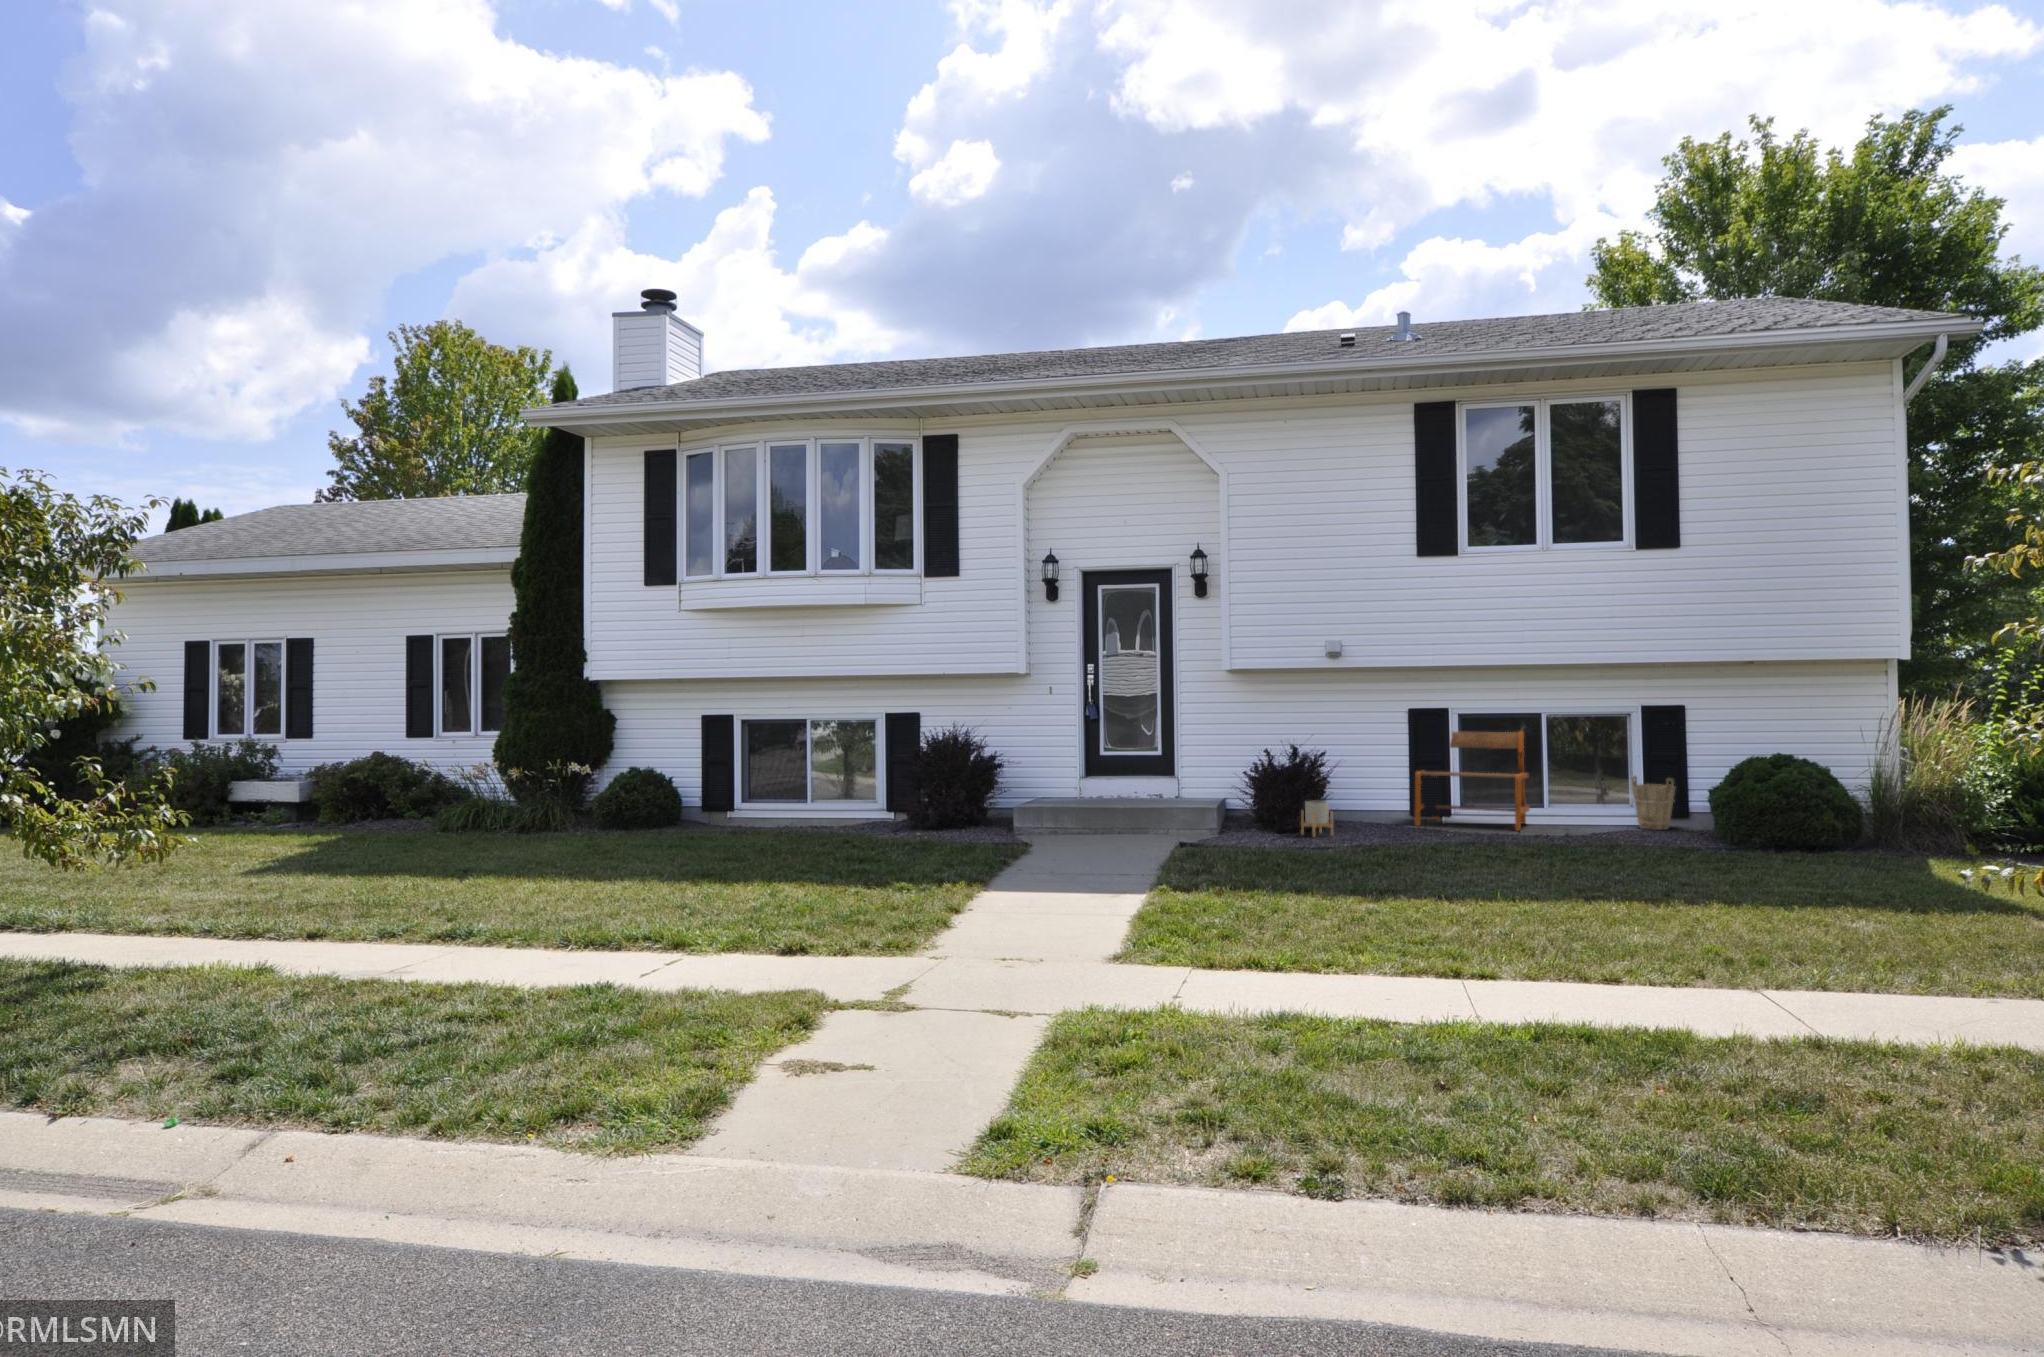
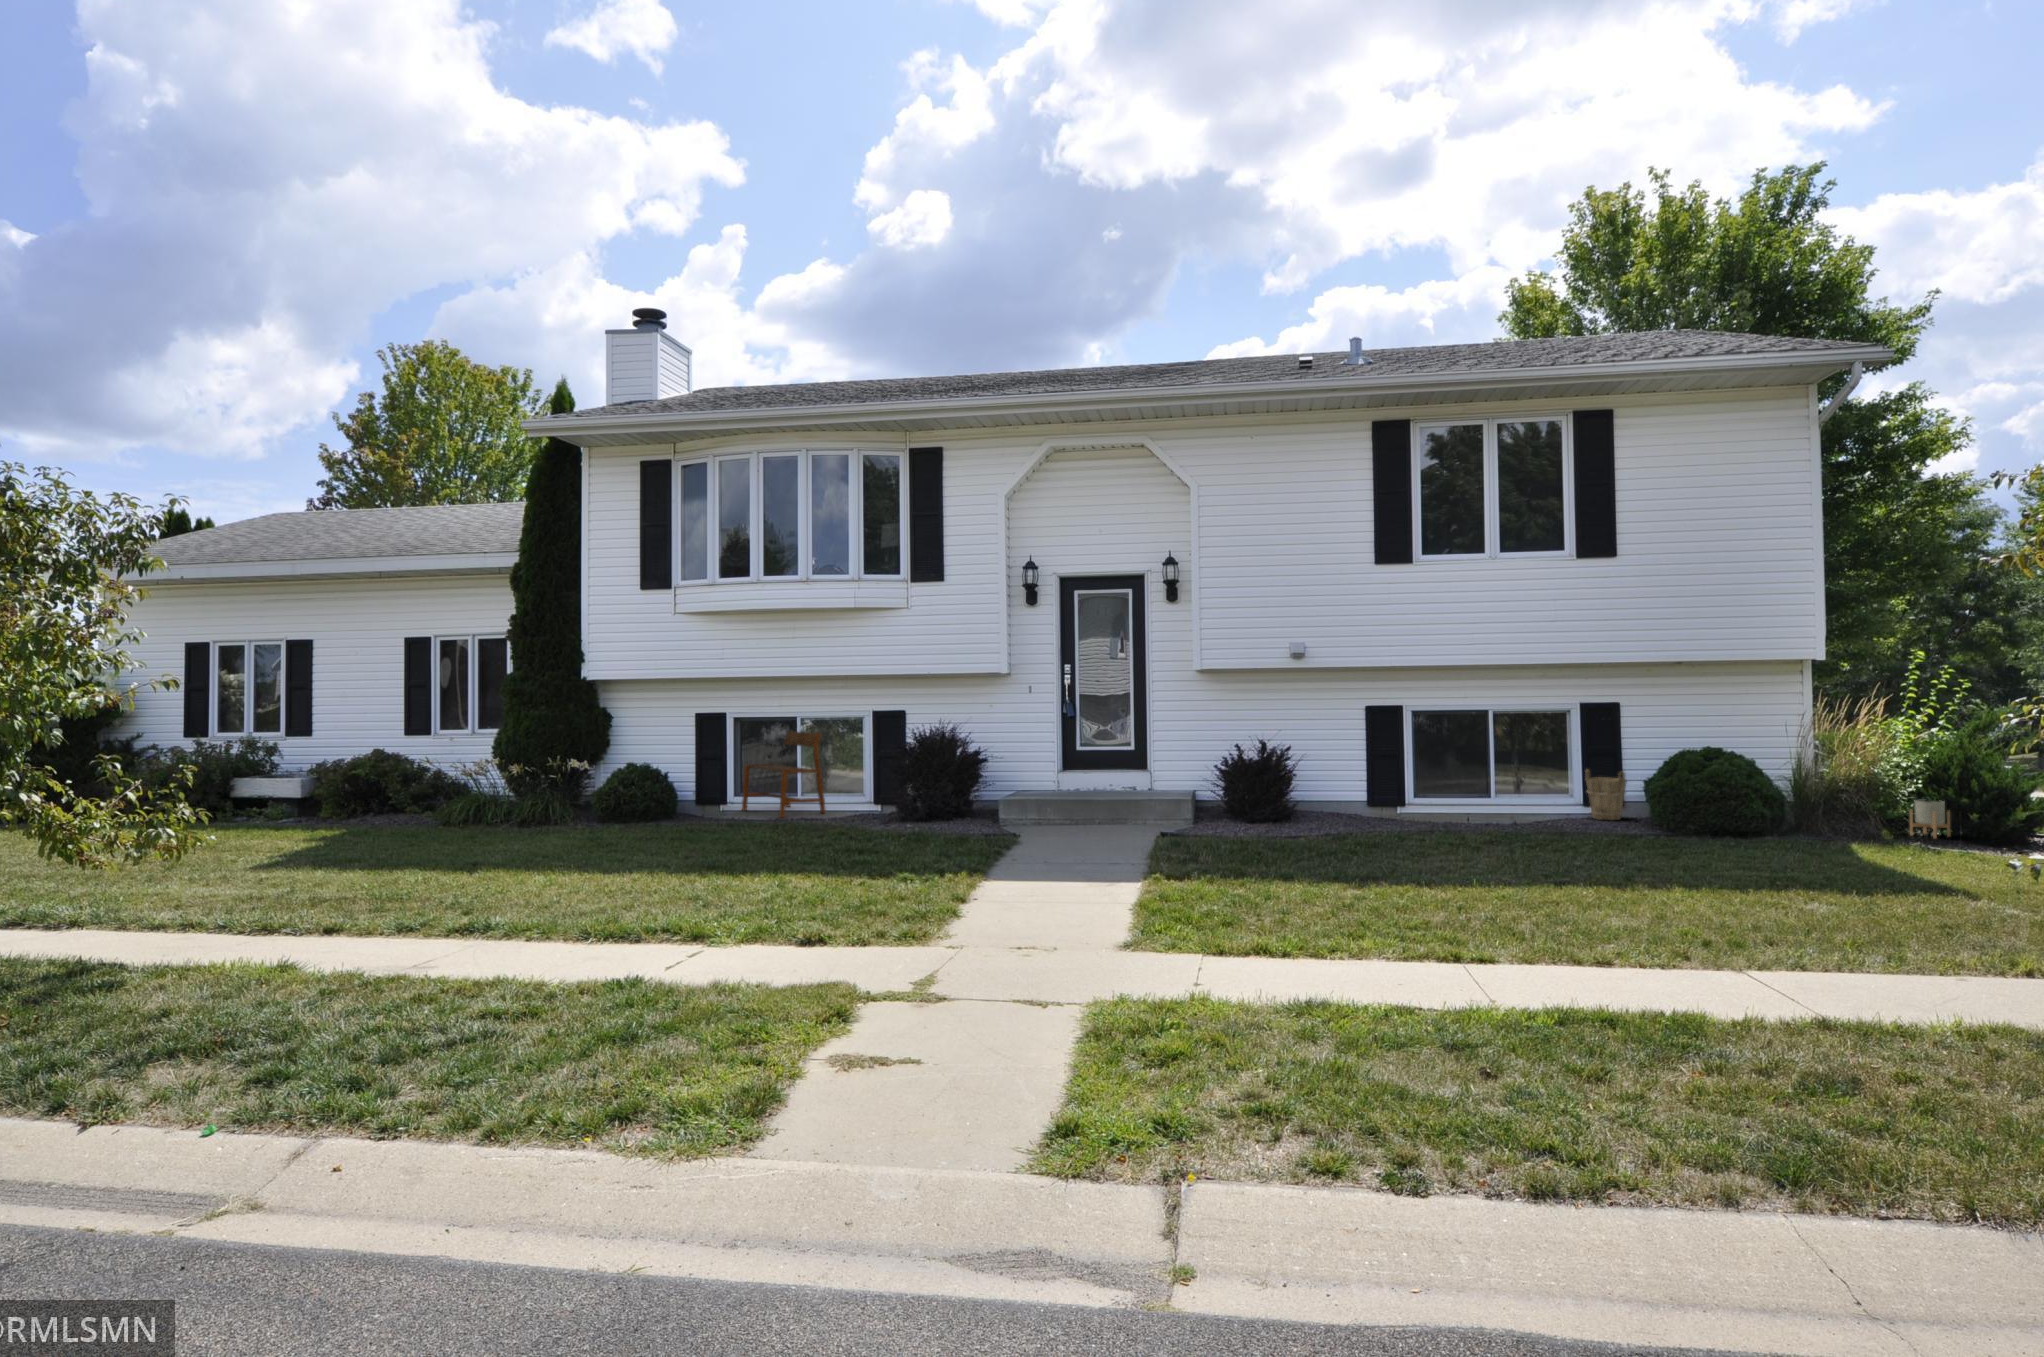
bench: present [1415,731,1530,831] -> present [742,731,826,818]
planter: present [1301,801,1333,836] -> present [1910,800,1950,838]

